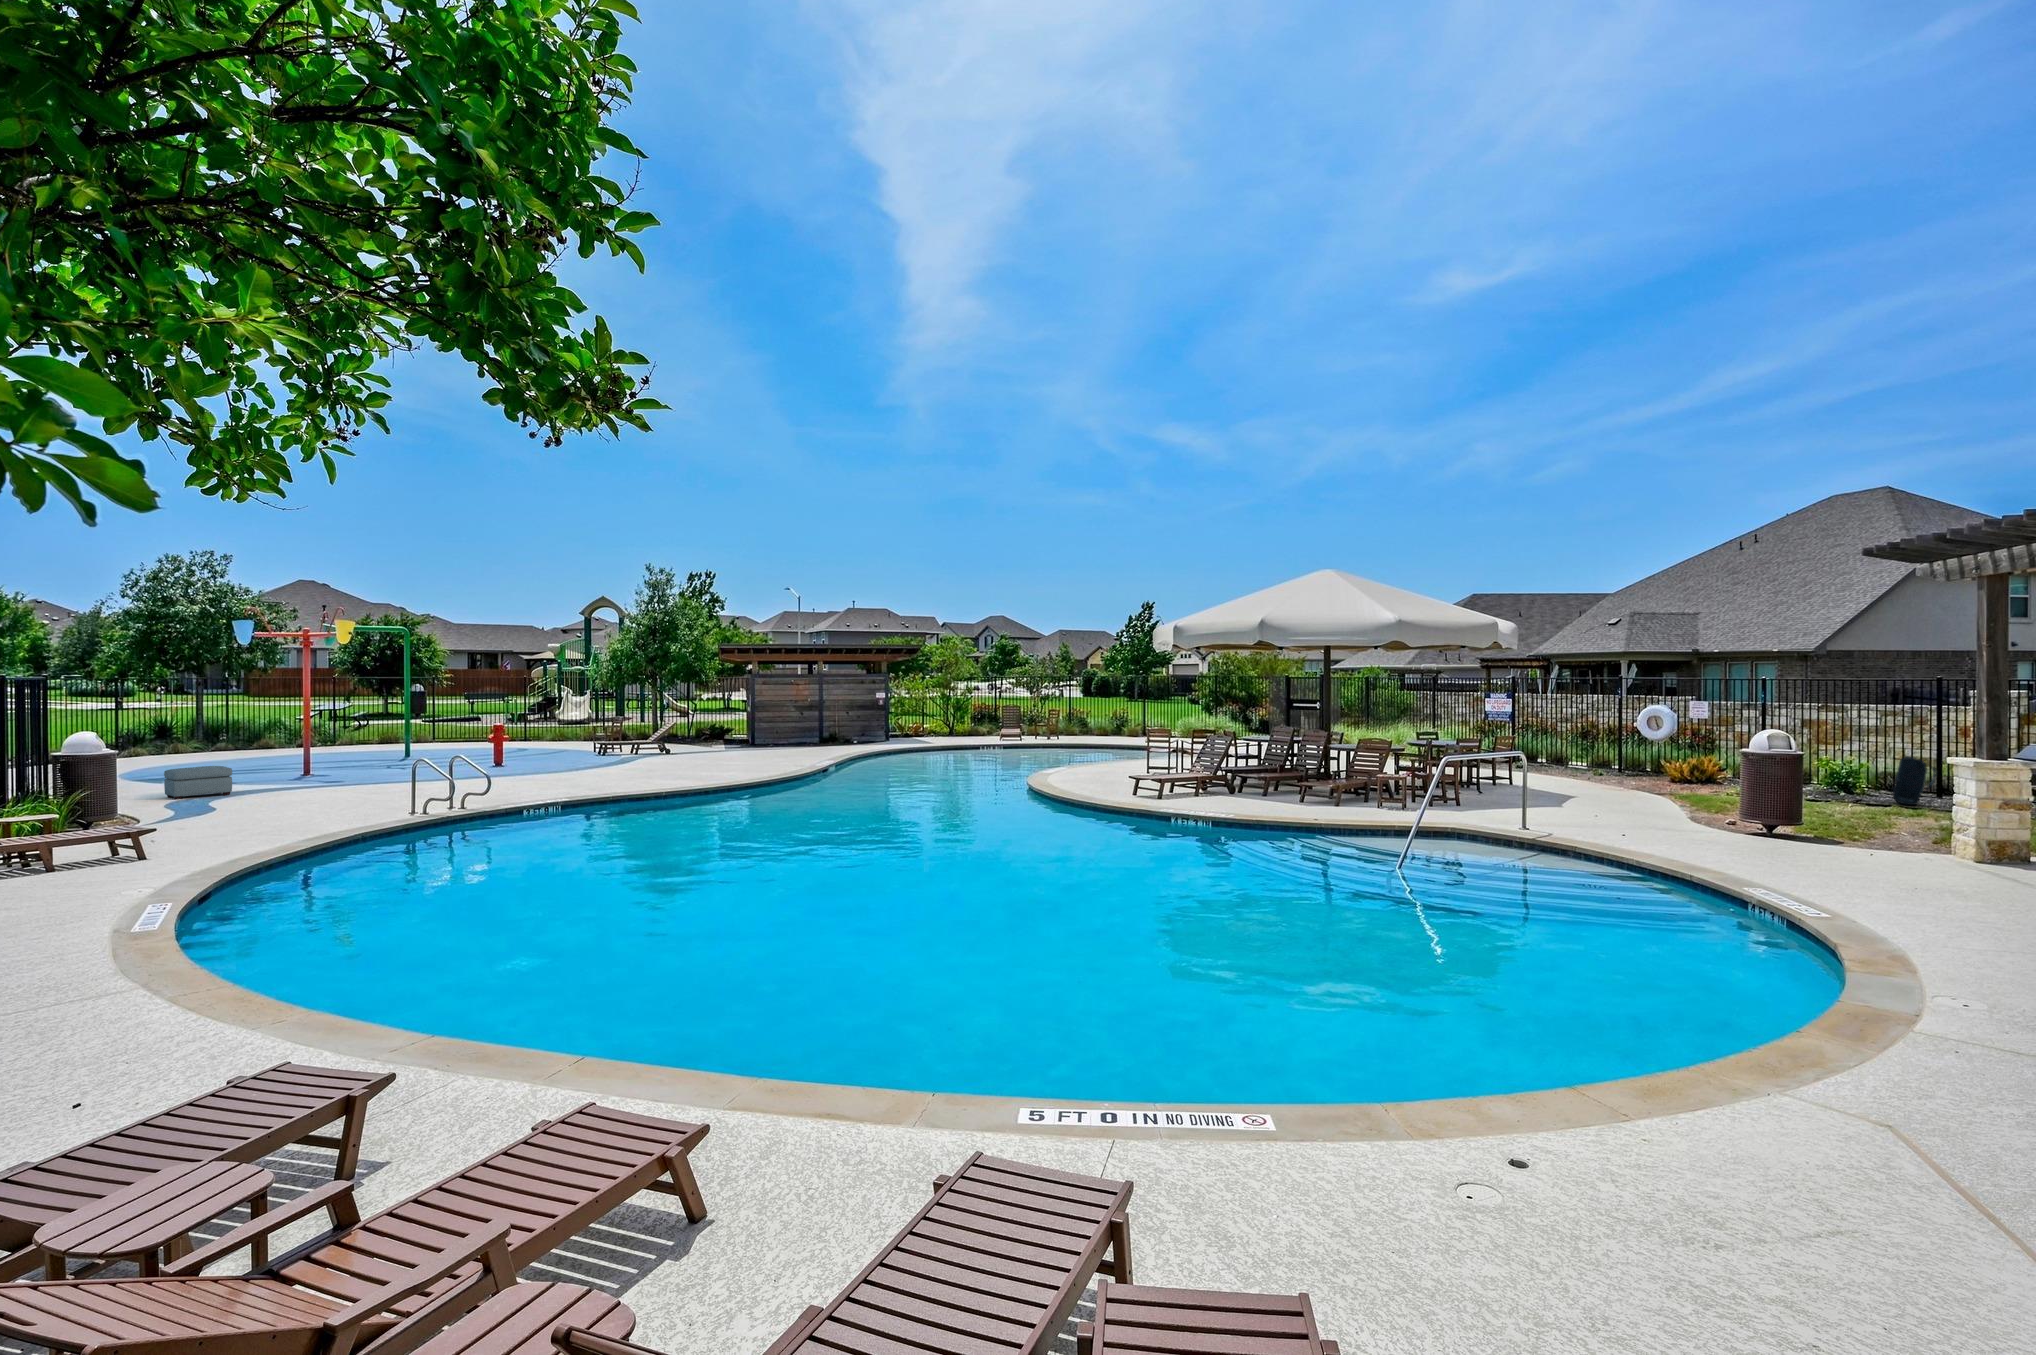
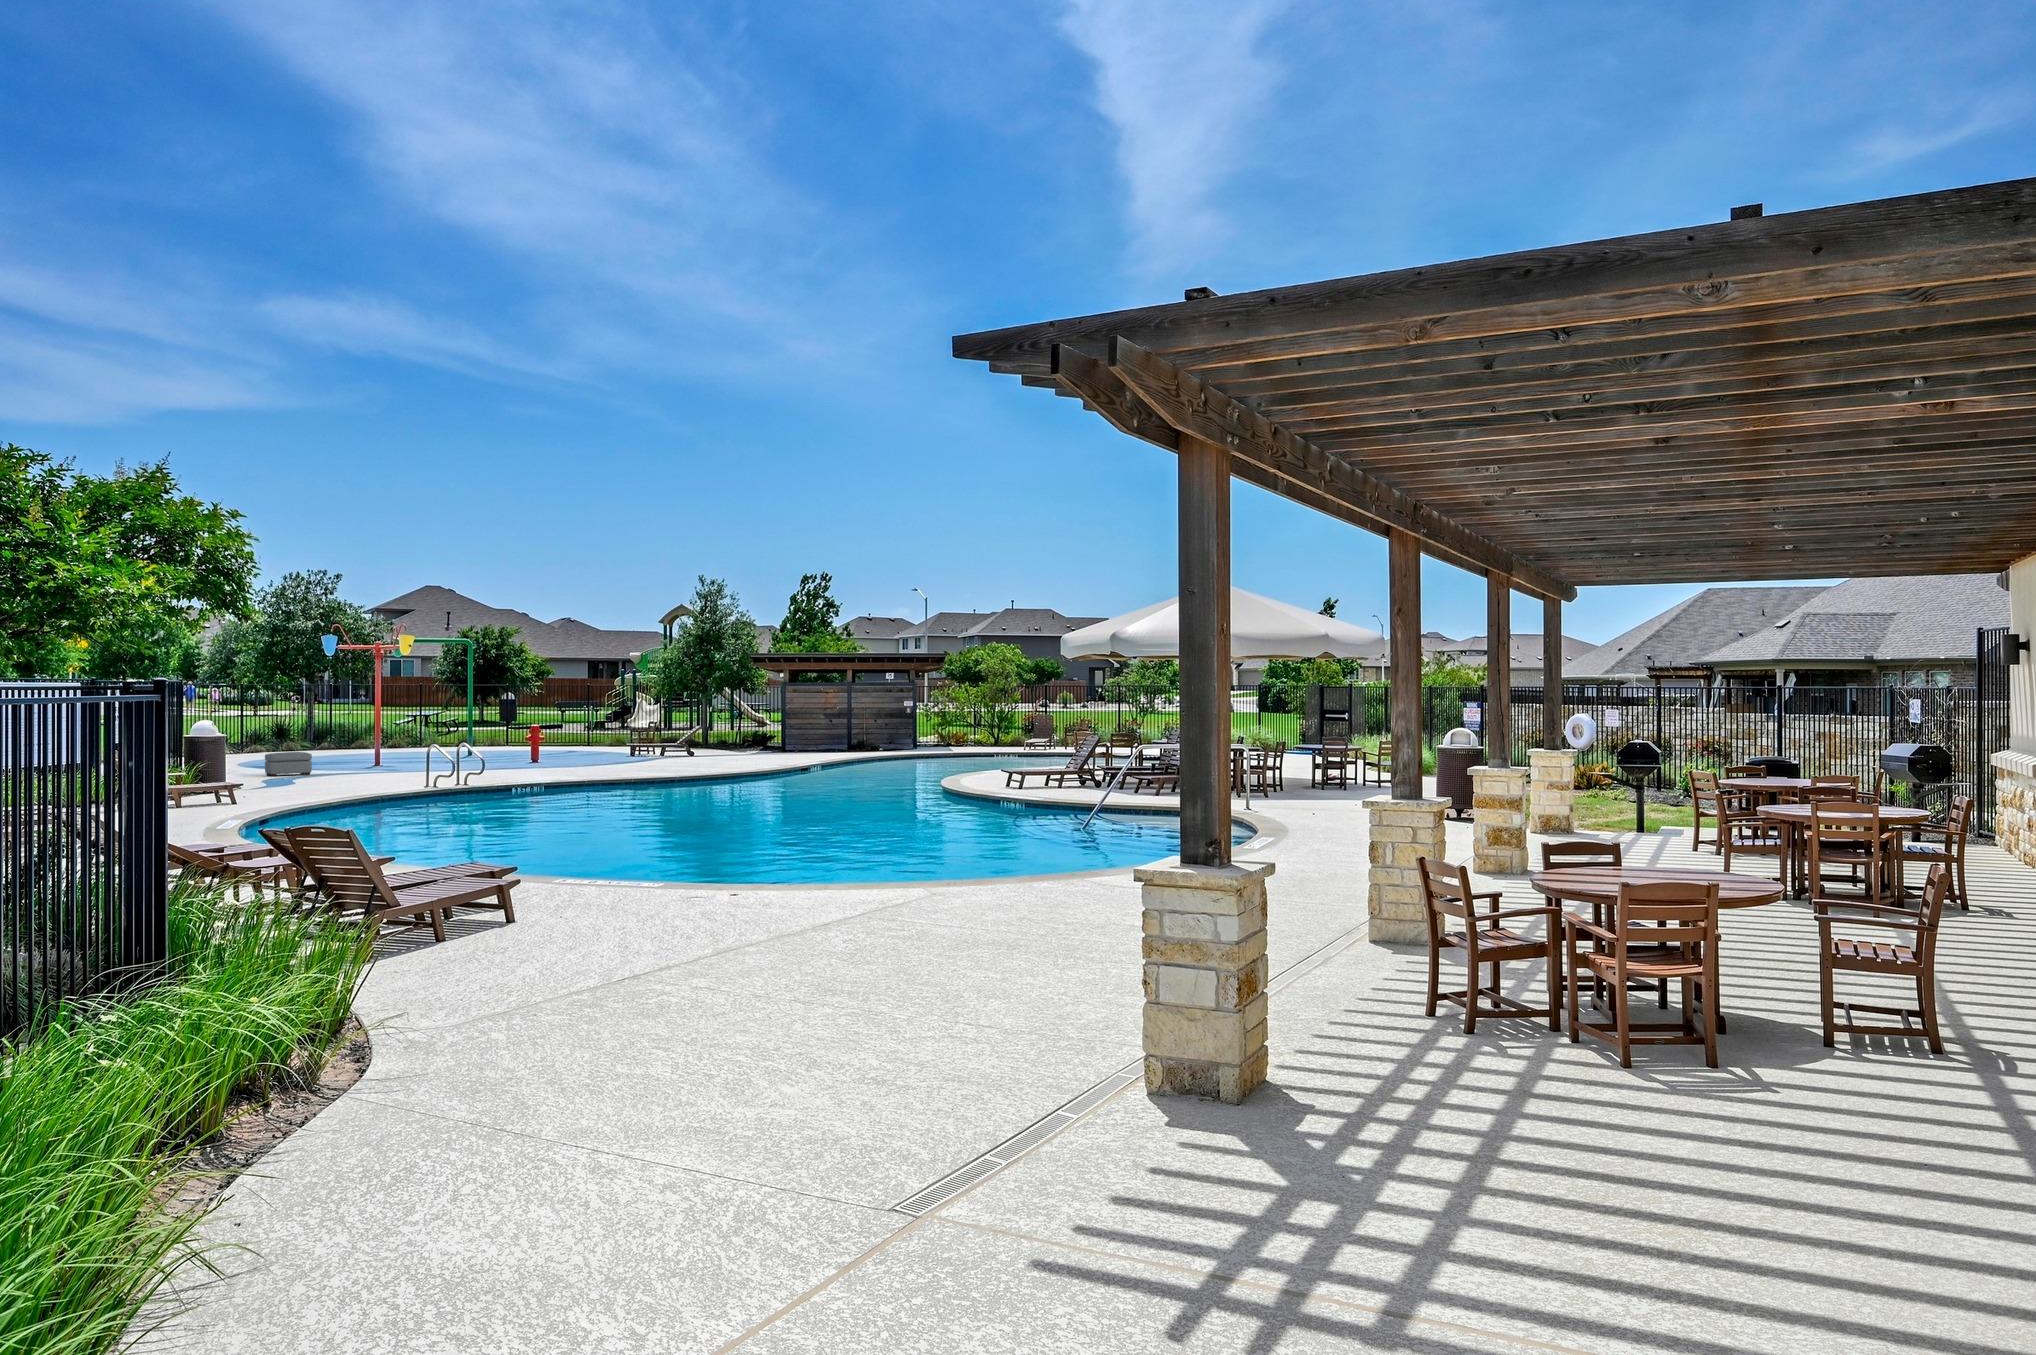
backpack: present [1892,757,1938,805] -> none [1659,758,1699,803]

